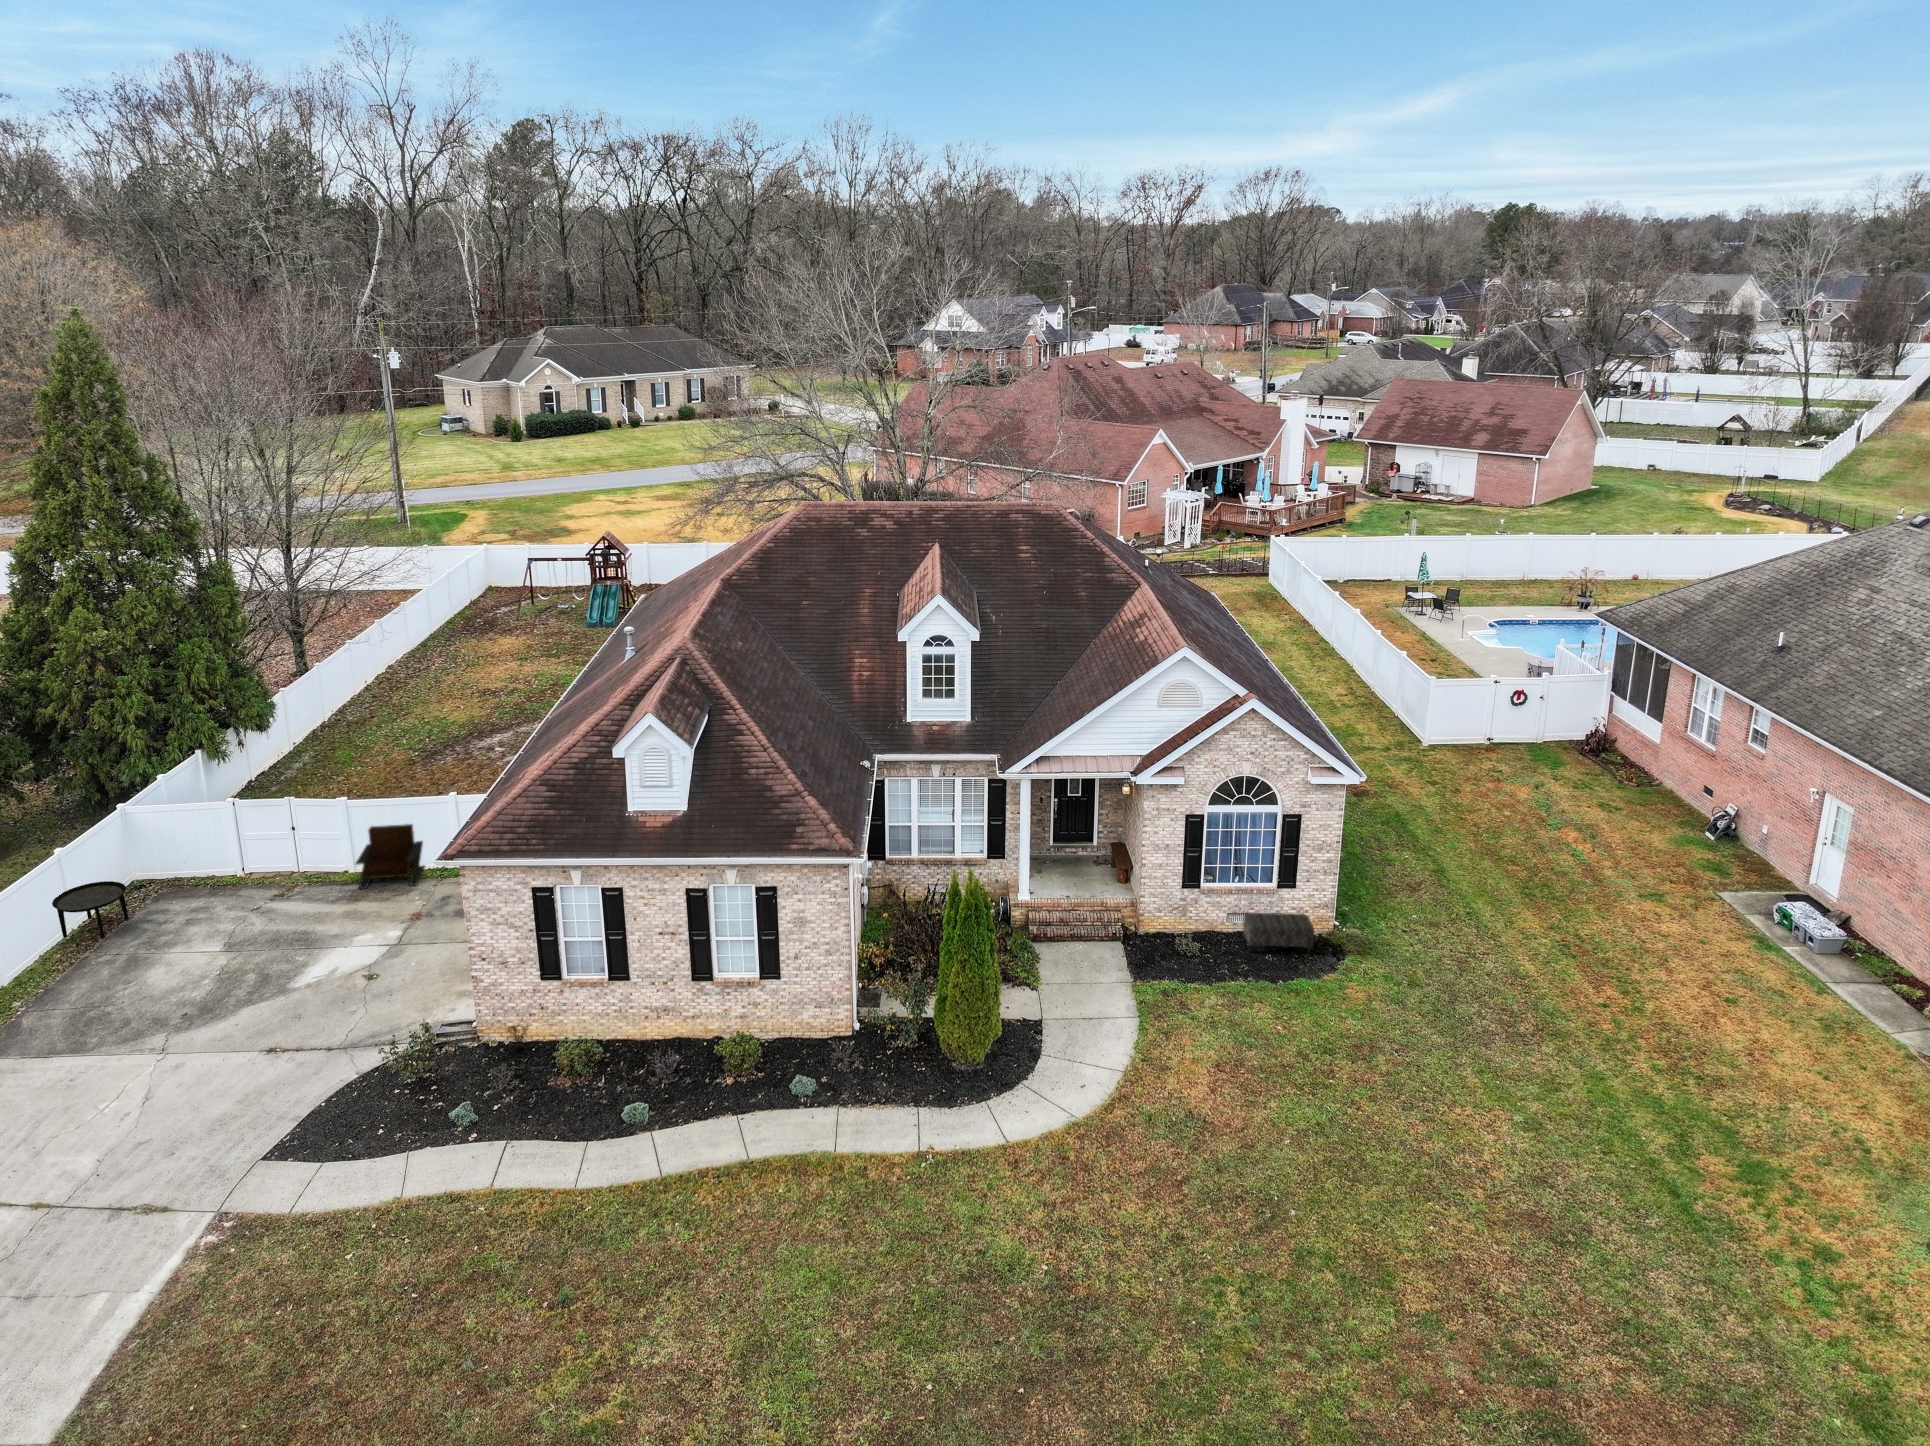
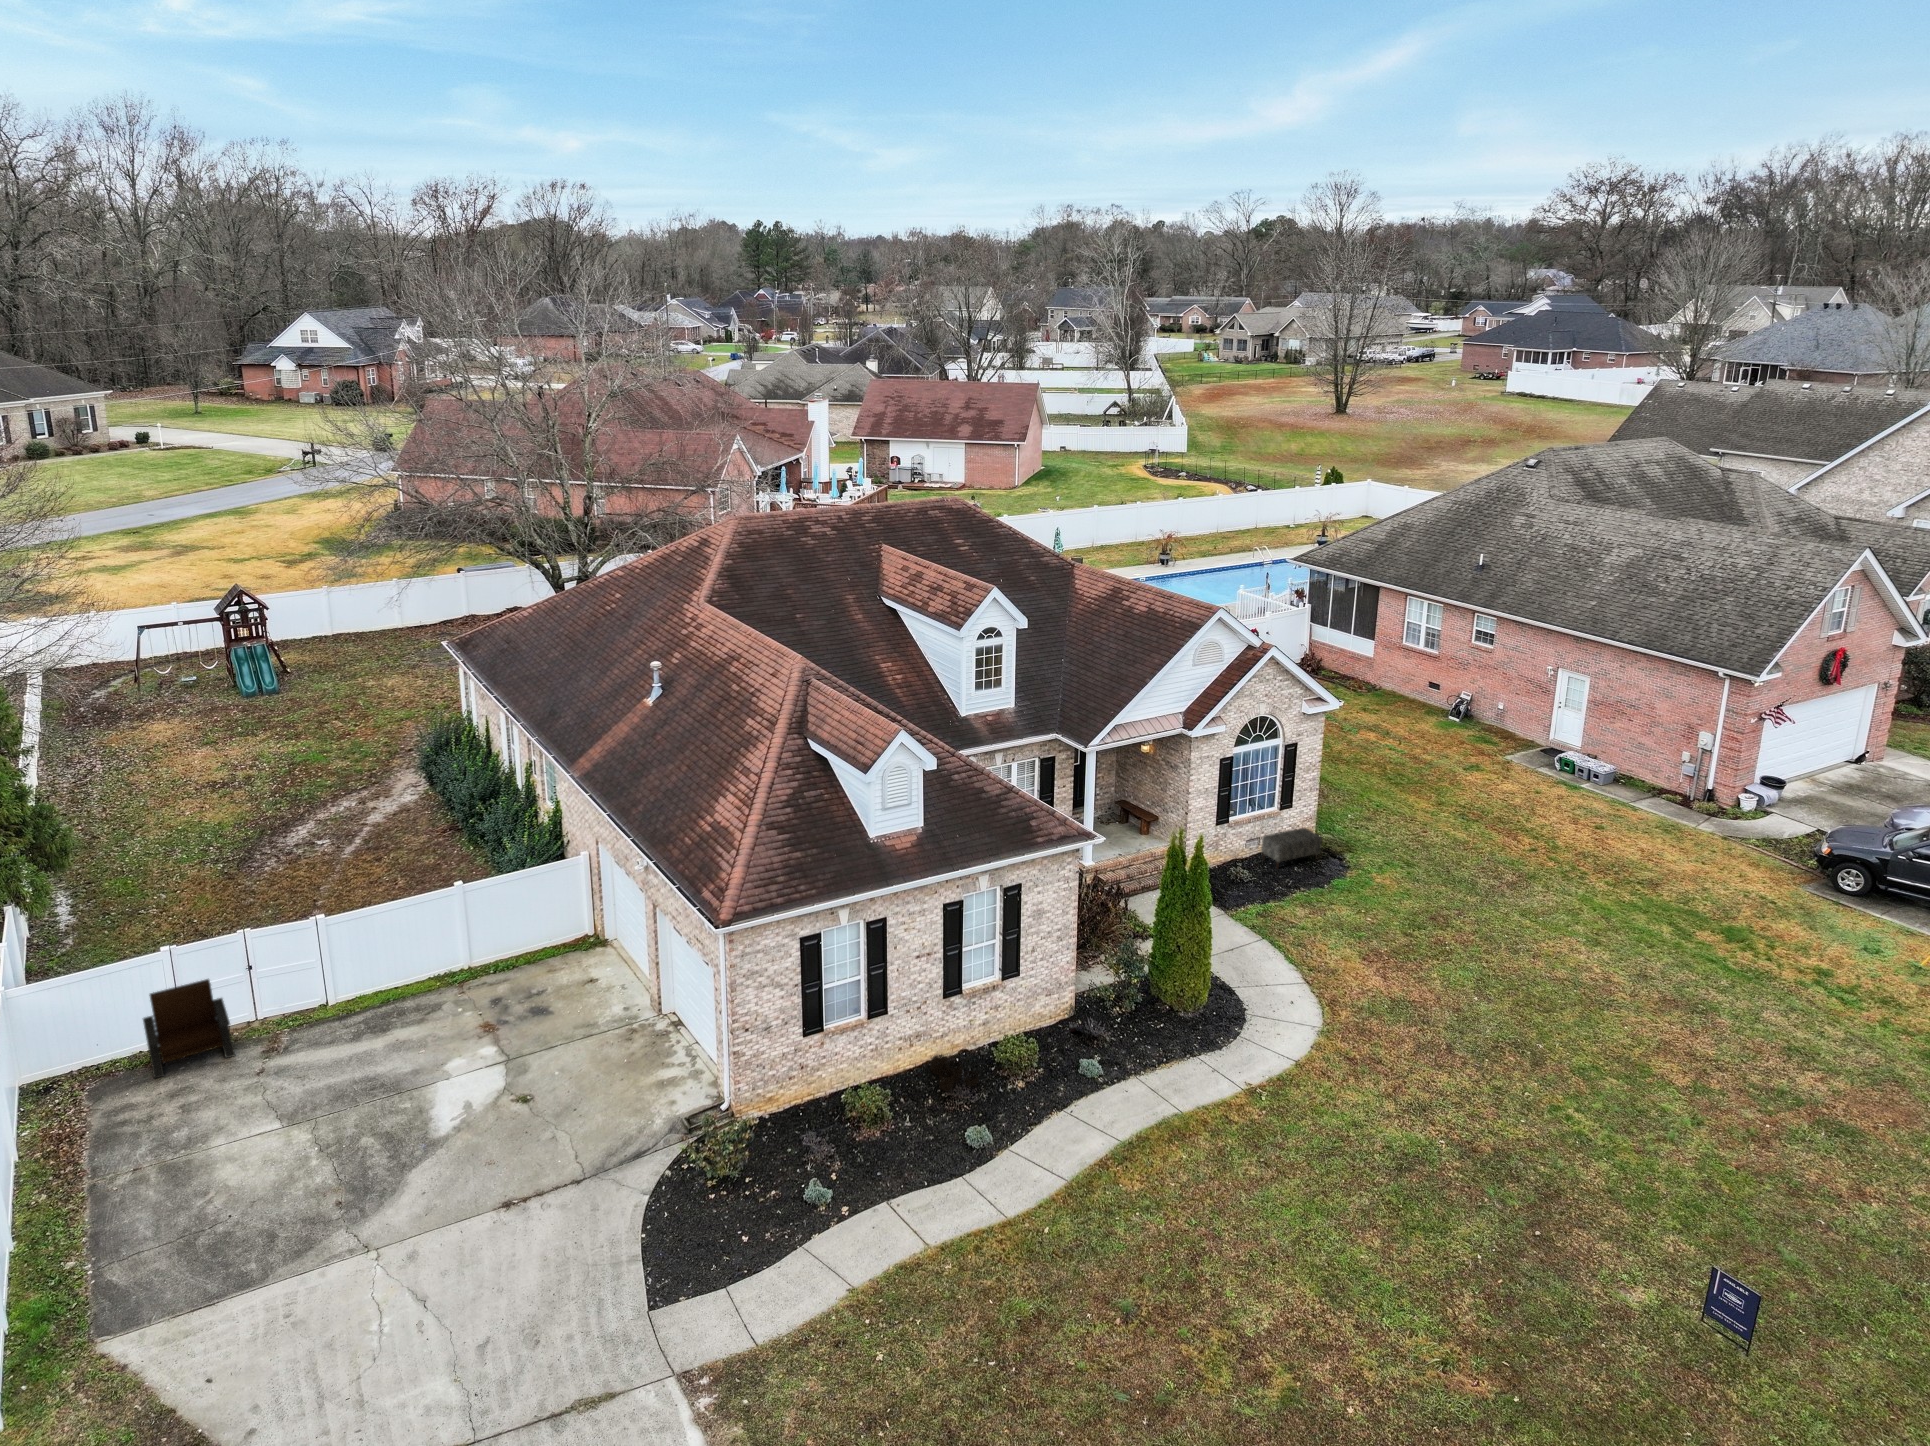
lounge chair: present [356,824,425,889] -> present [143,979,235,1078]
round table: present [52,881,129,938] -> none [10,1088,111,1180]
potted plant: present [508,1024,528,1051] -> present [1063,1004,1089,1032]
woven basket: none [659,1032,700,1070] -> present [930,1055,979,1091]

